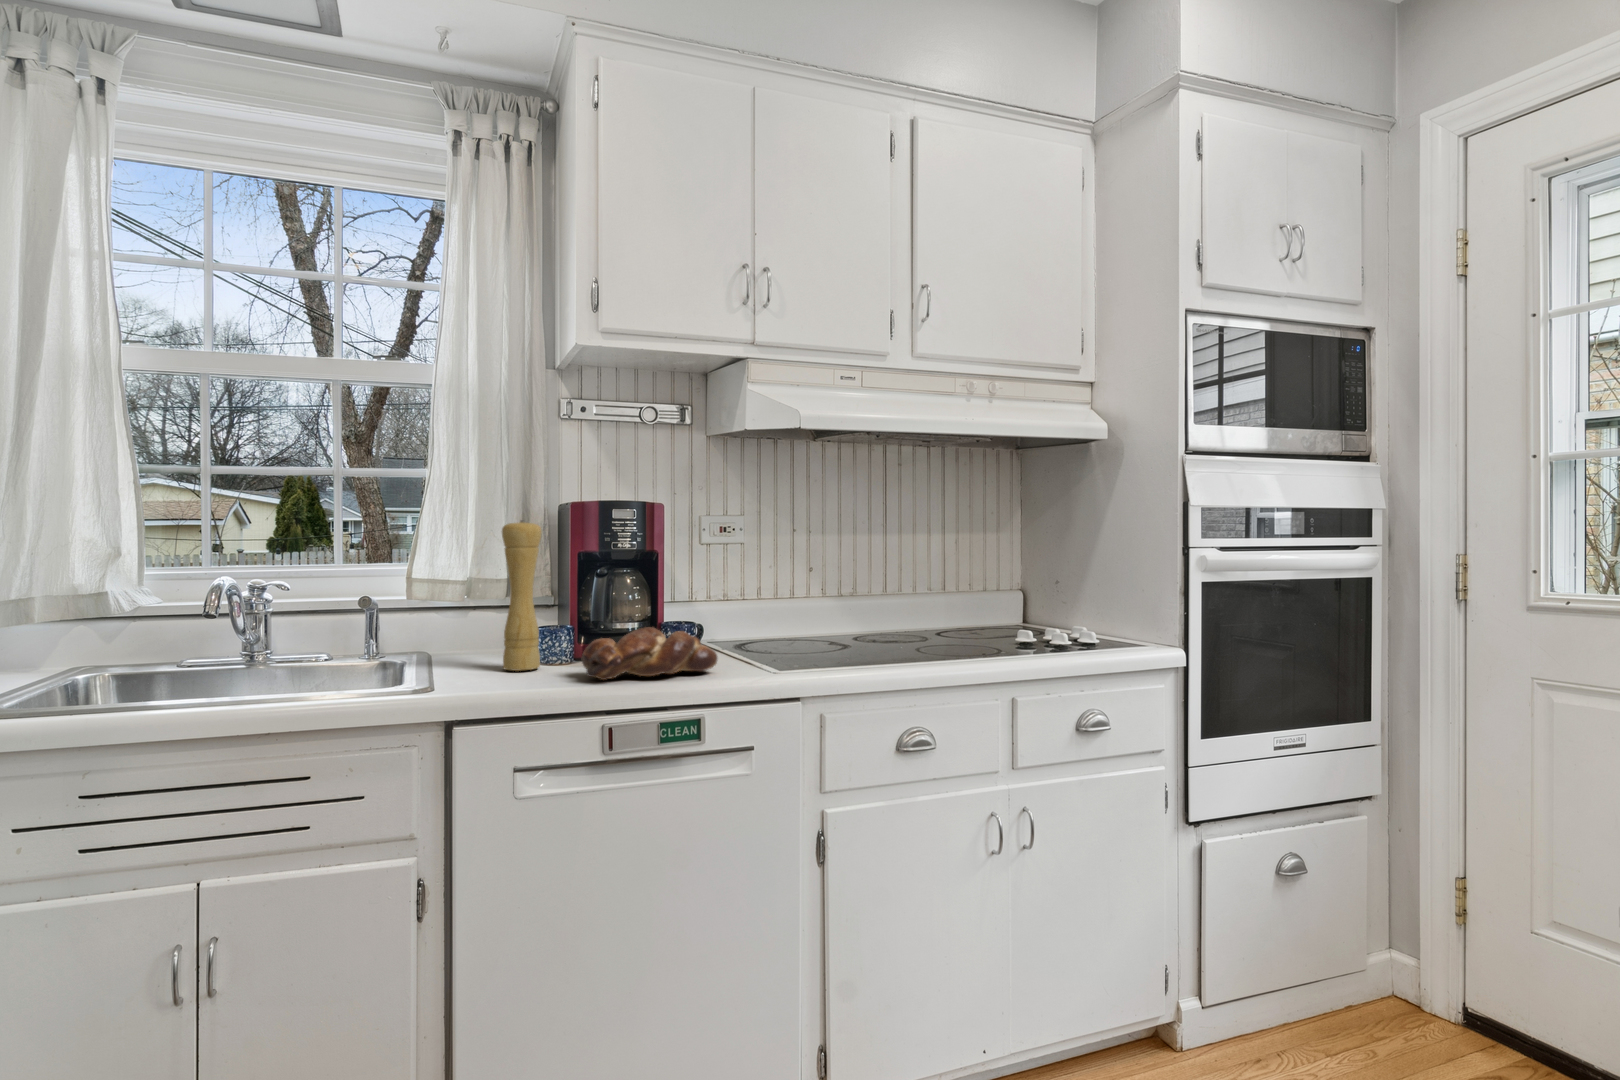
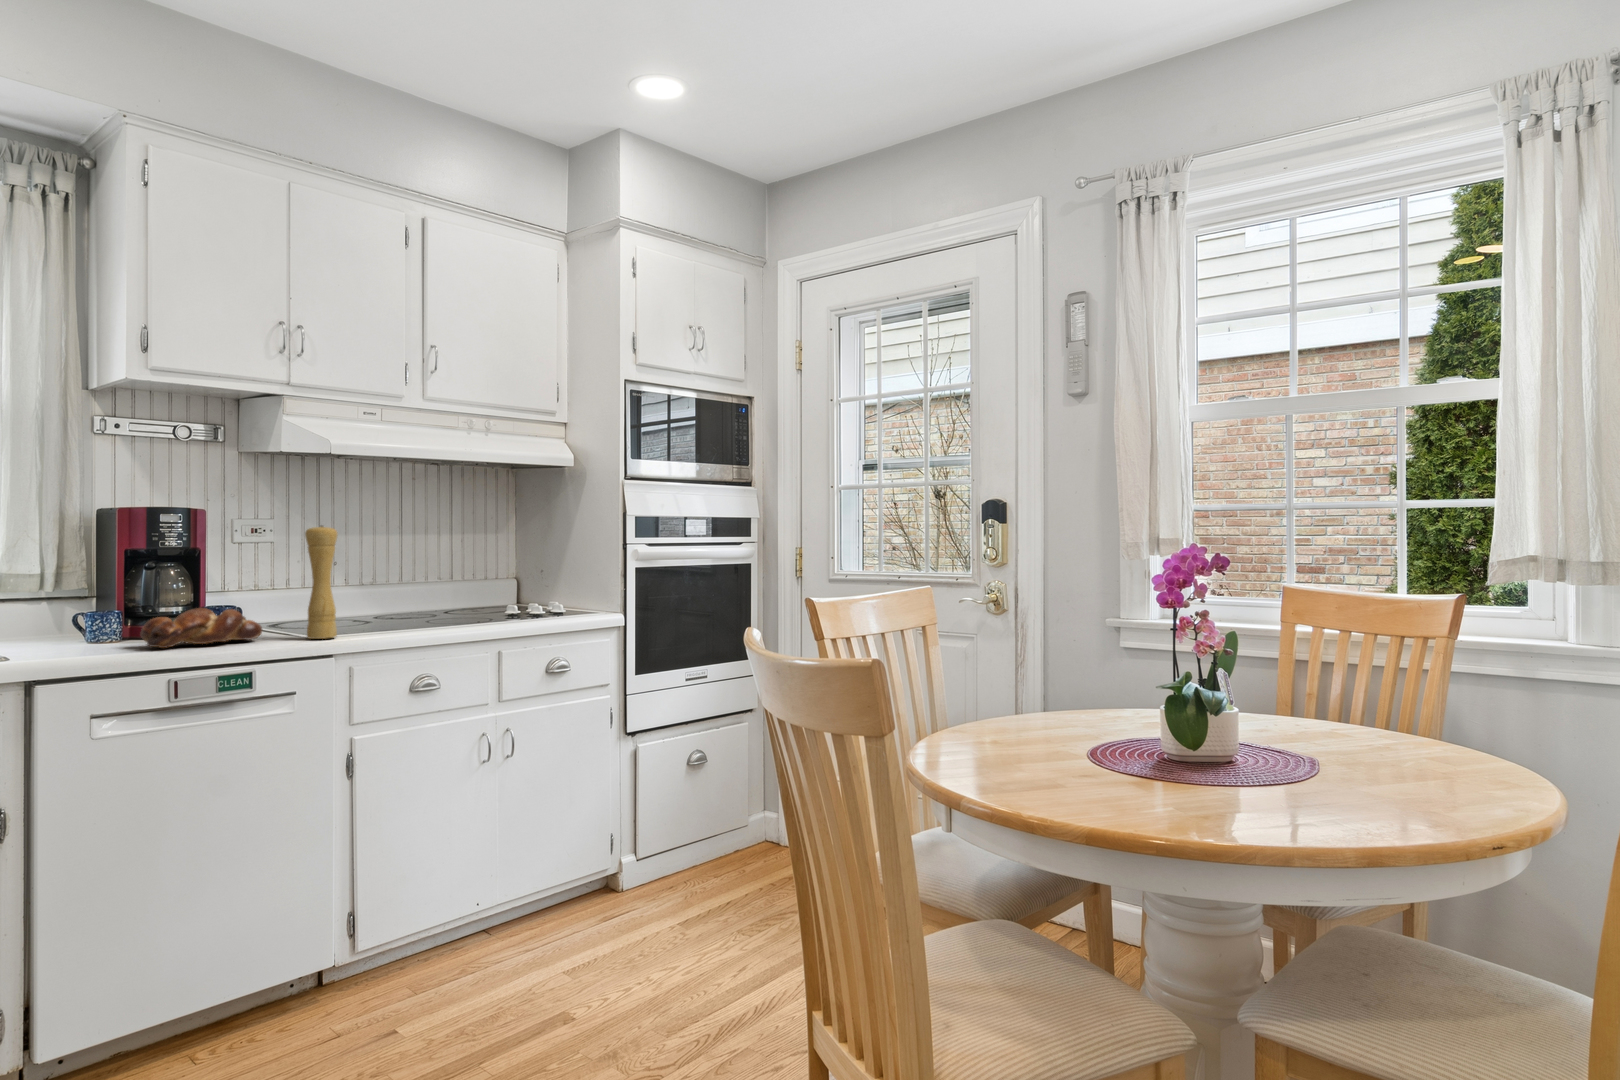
pepper mill: present [502,520,541,671] -> present [305,525,337,639]

